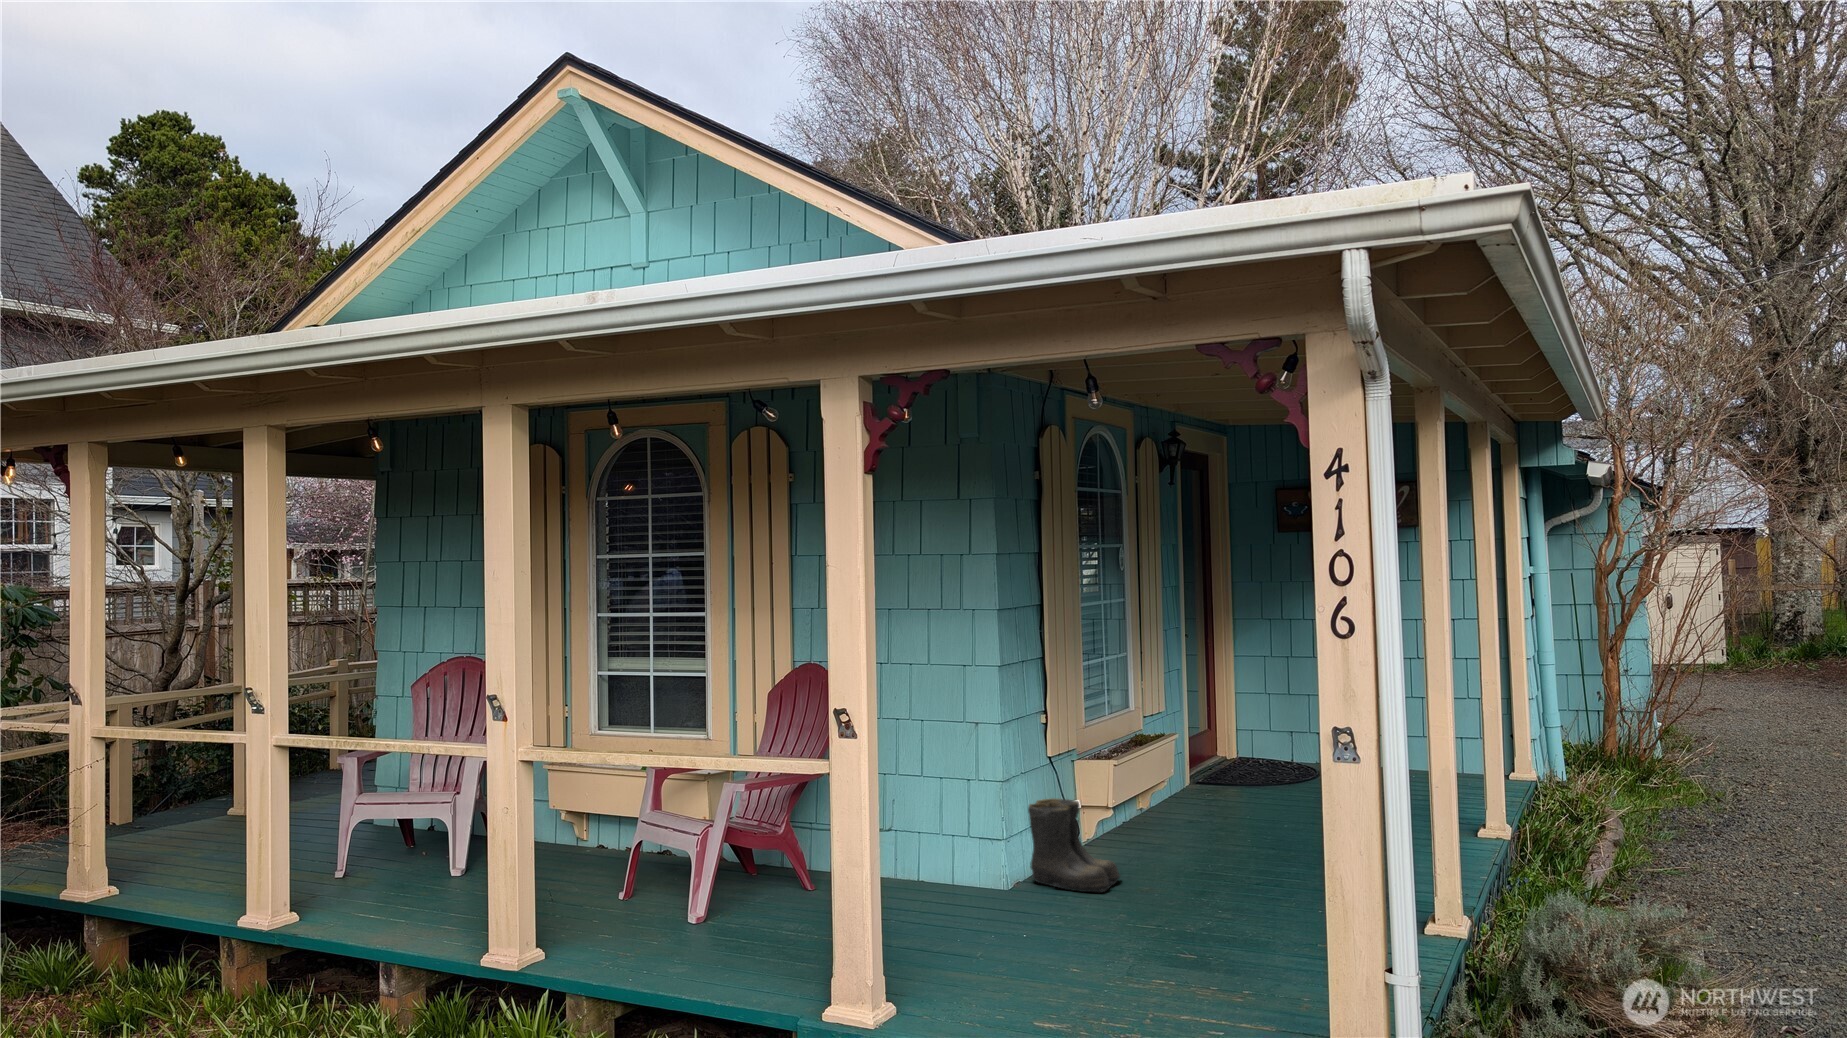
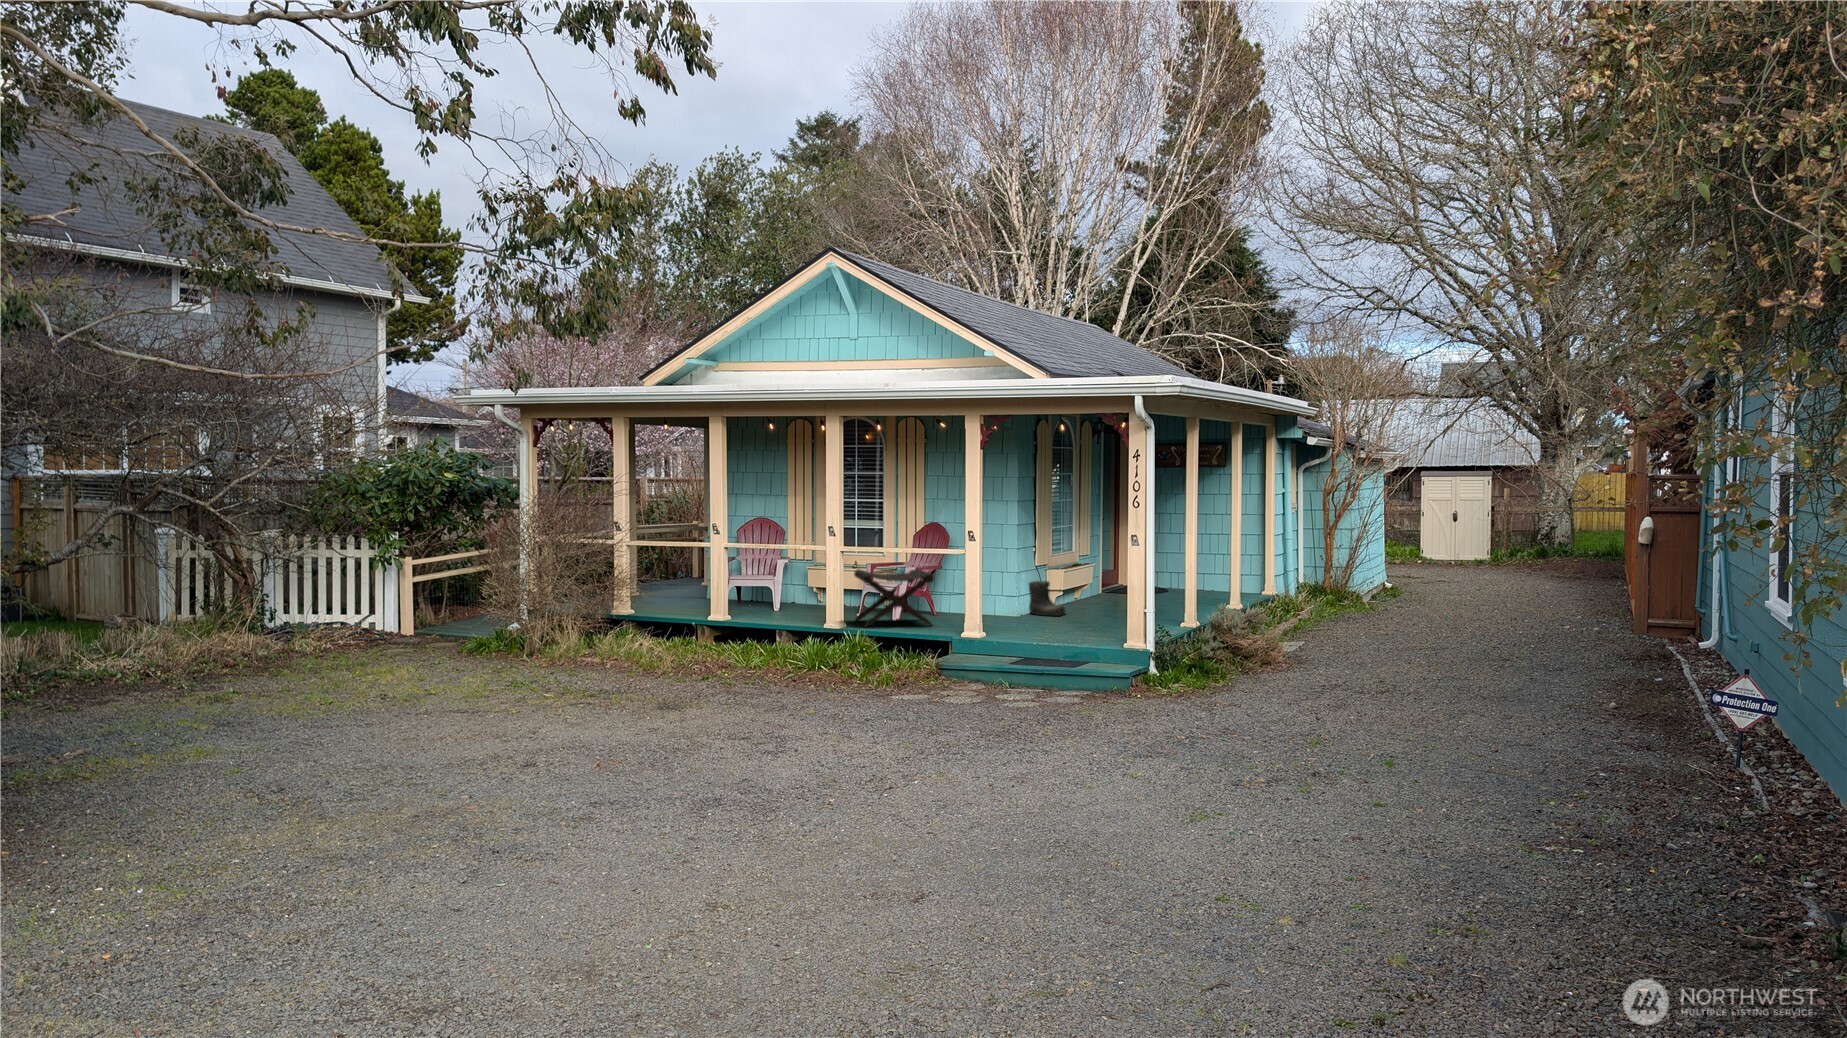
footstool: none [575,785,771,964] -> present [854,569,934,627]

